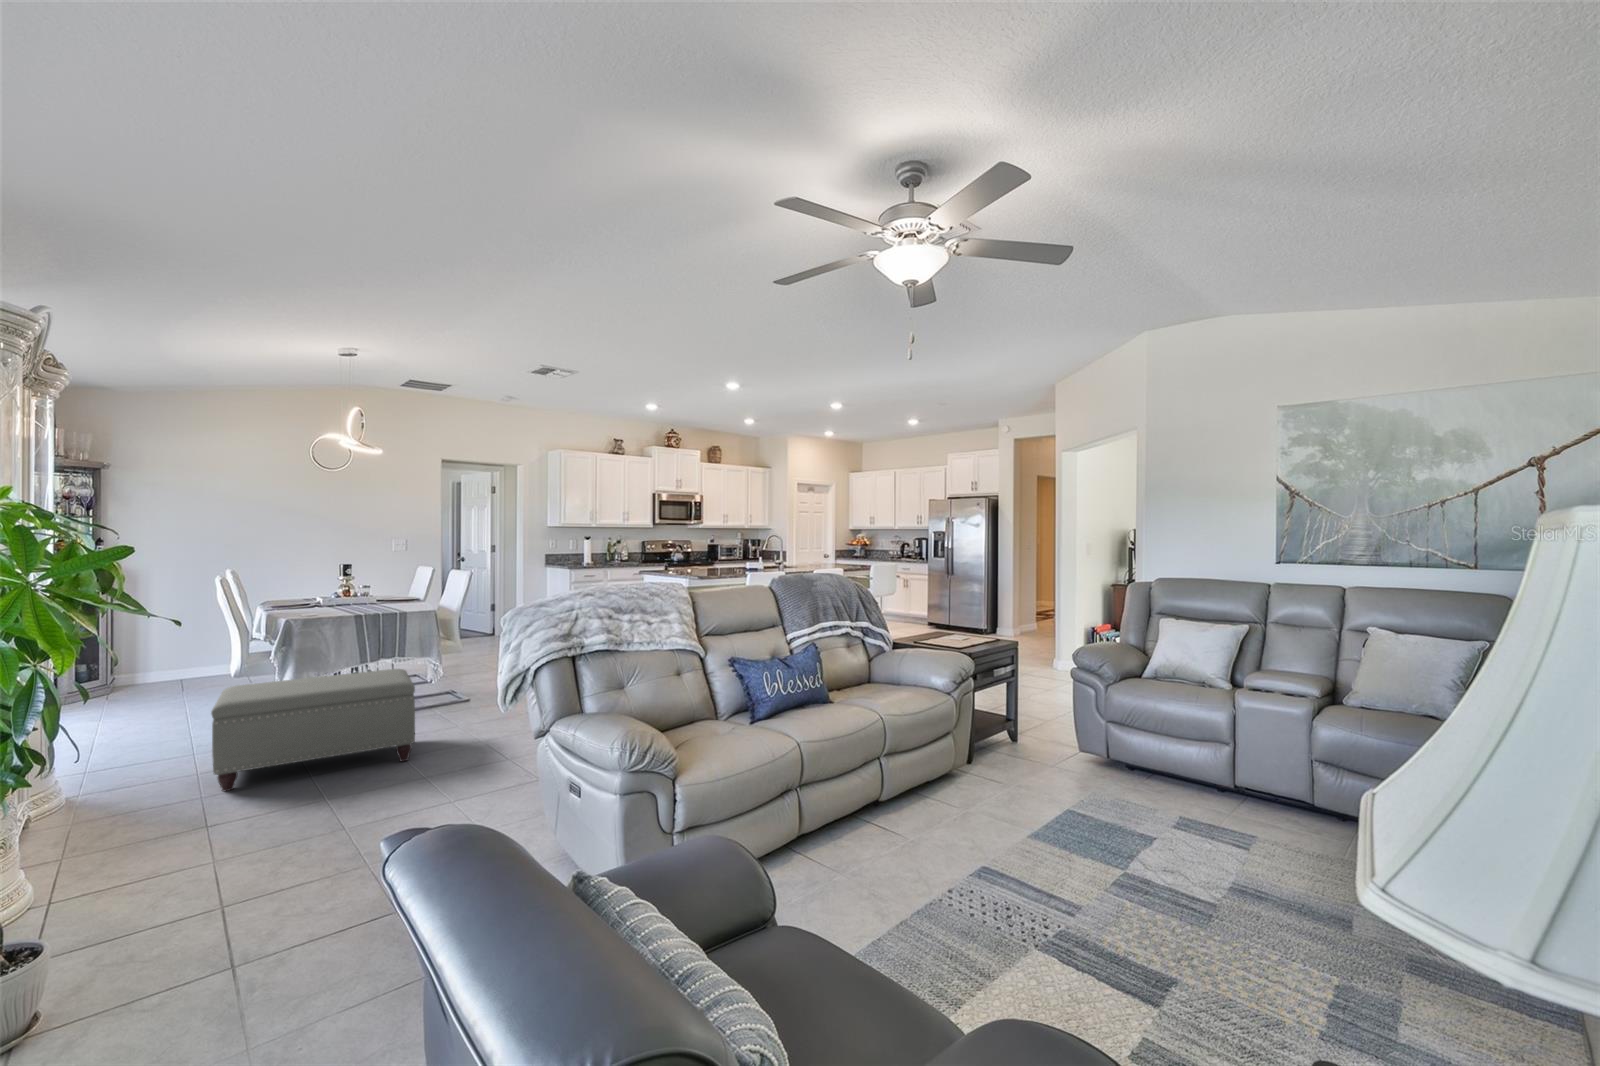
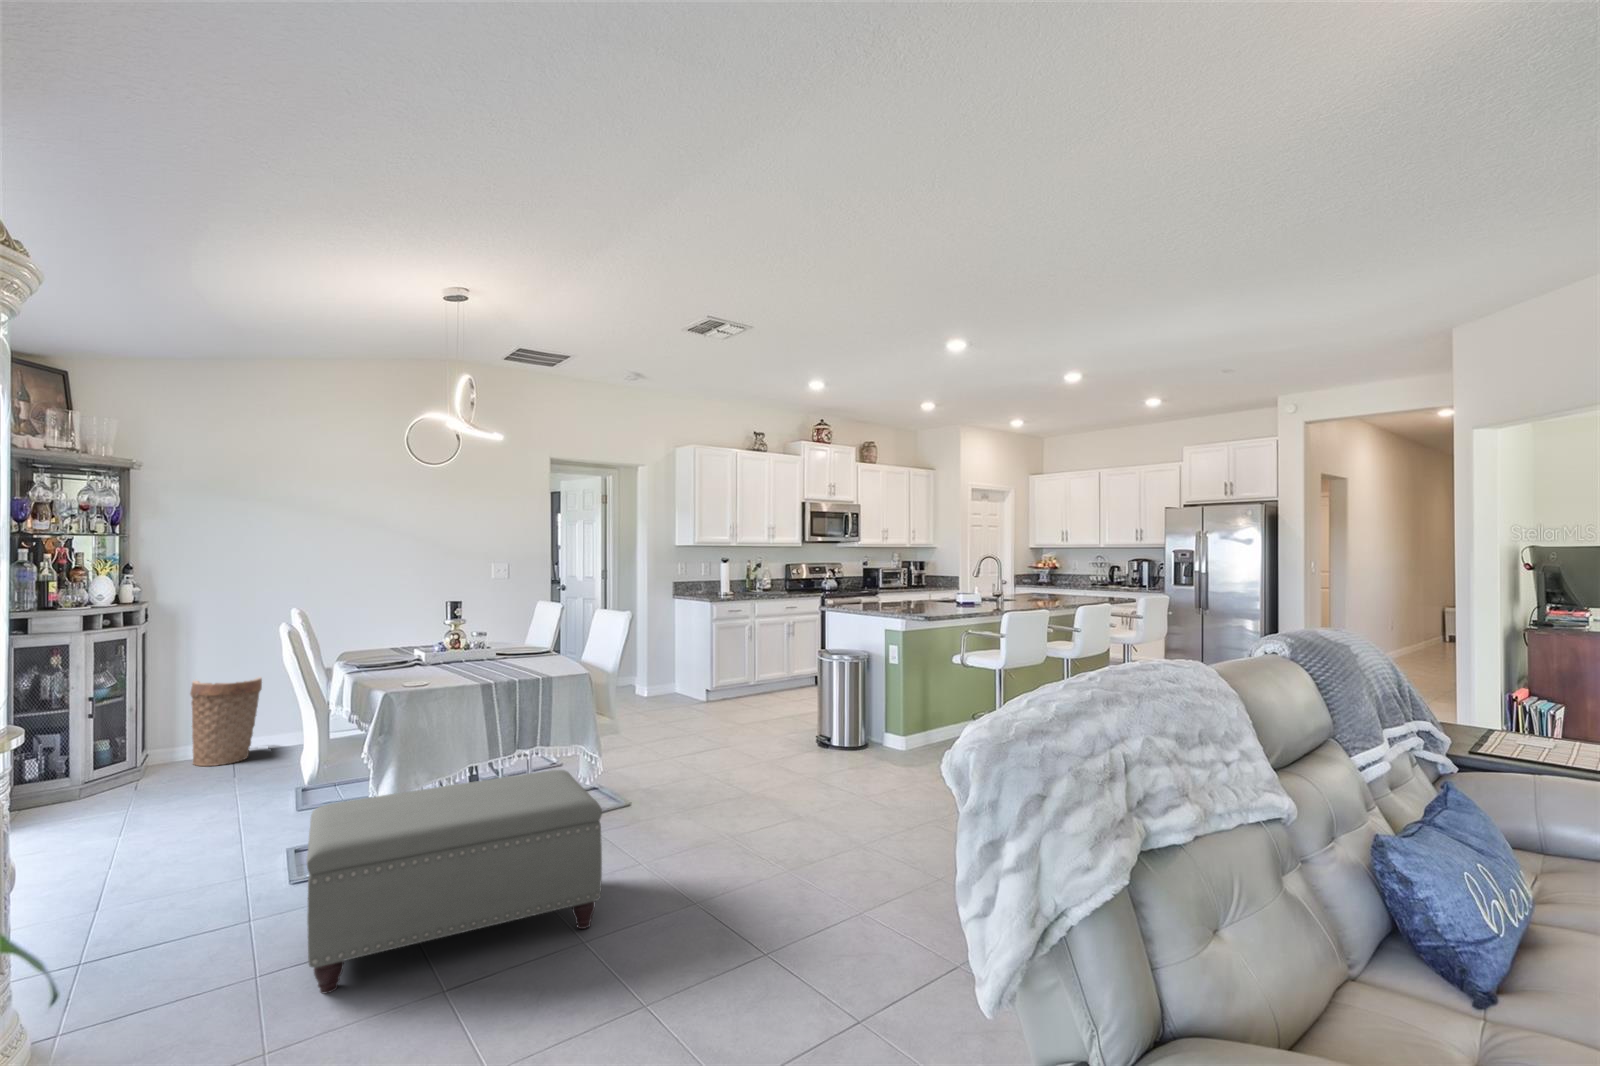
basket: none [152,621,209,687] -> present [190,677,262,766]

